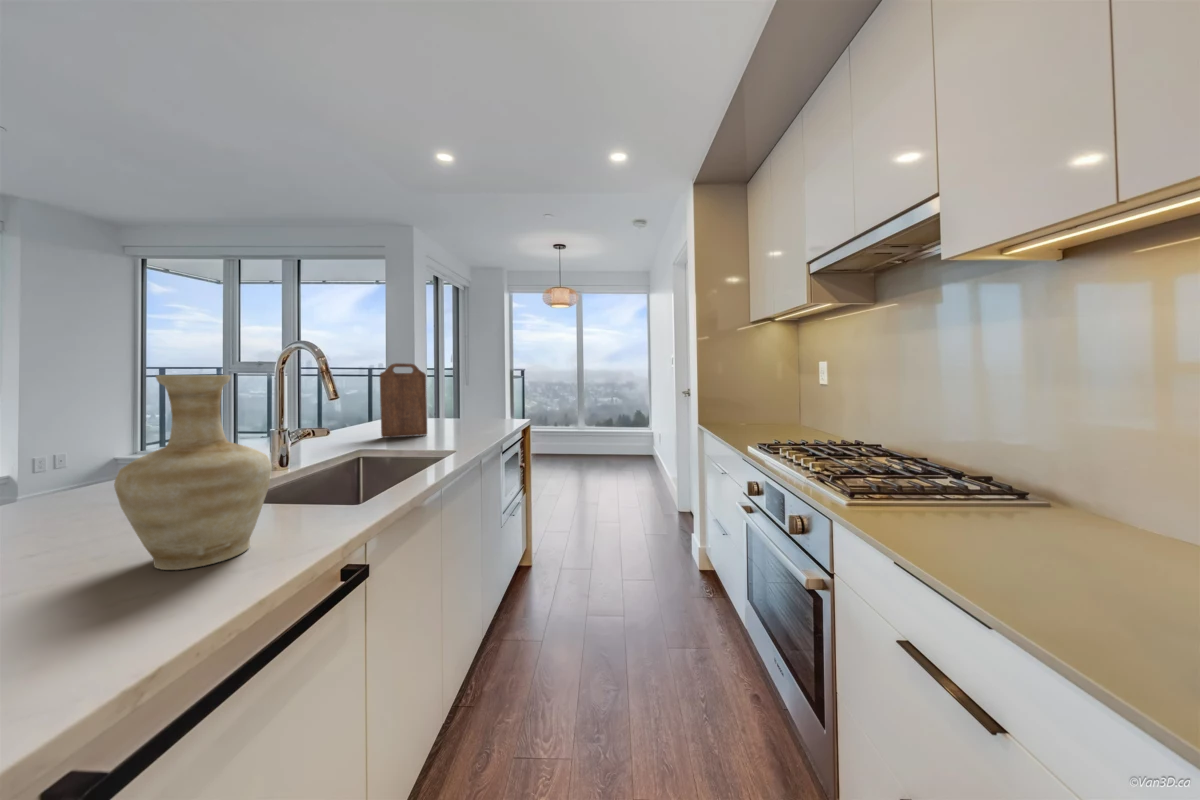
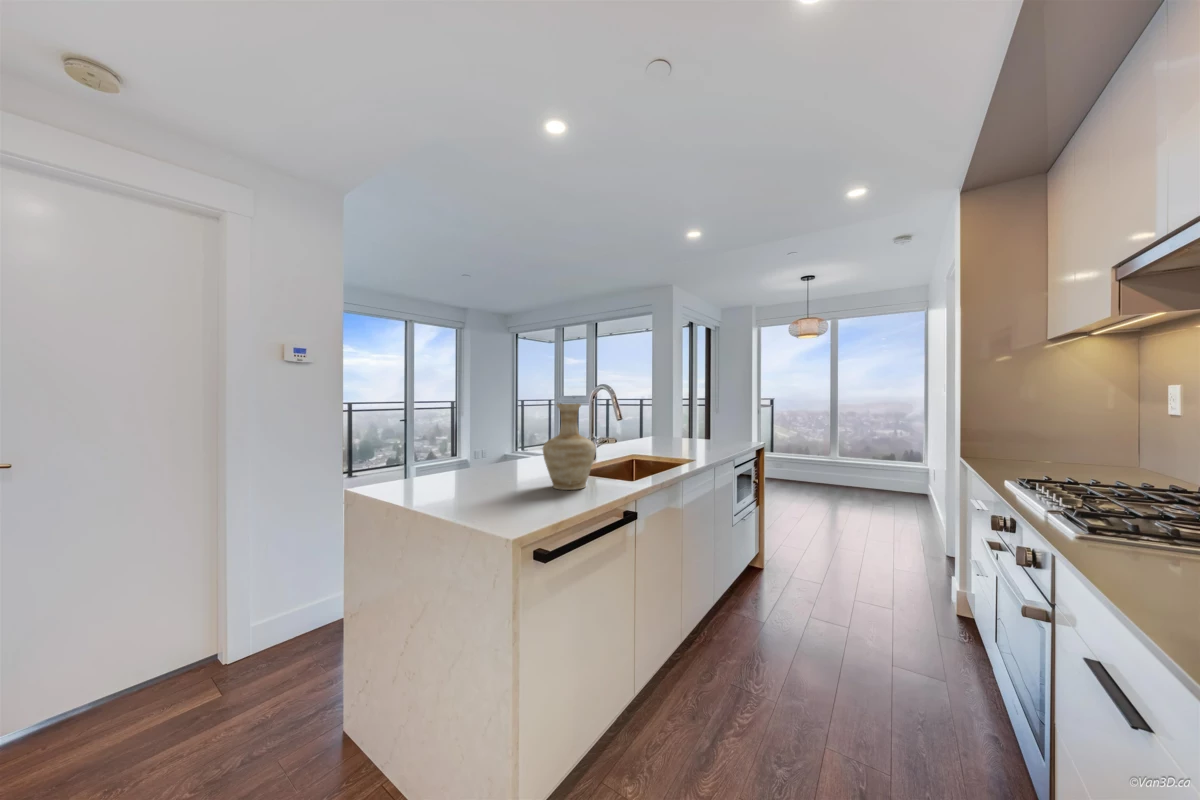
cutting board: present [380,363,427,437] -> none [647,395,678,448]

